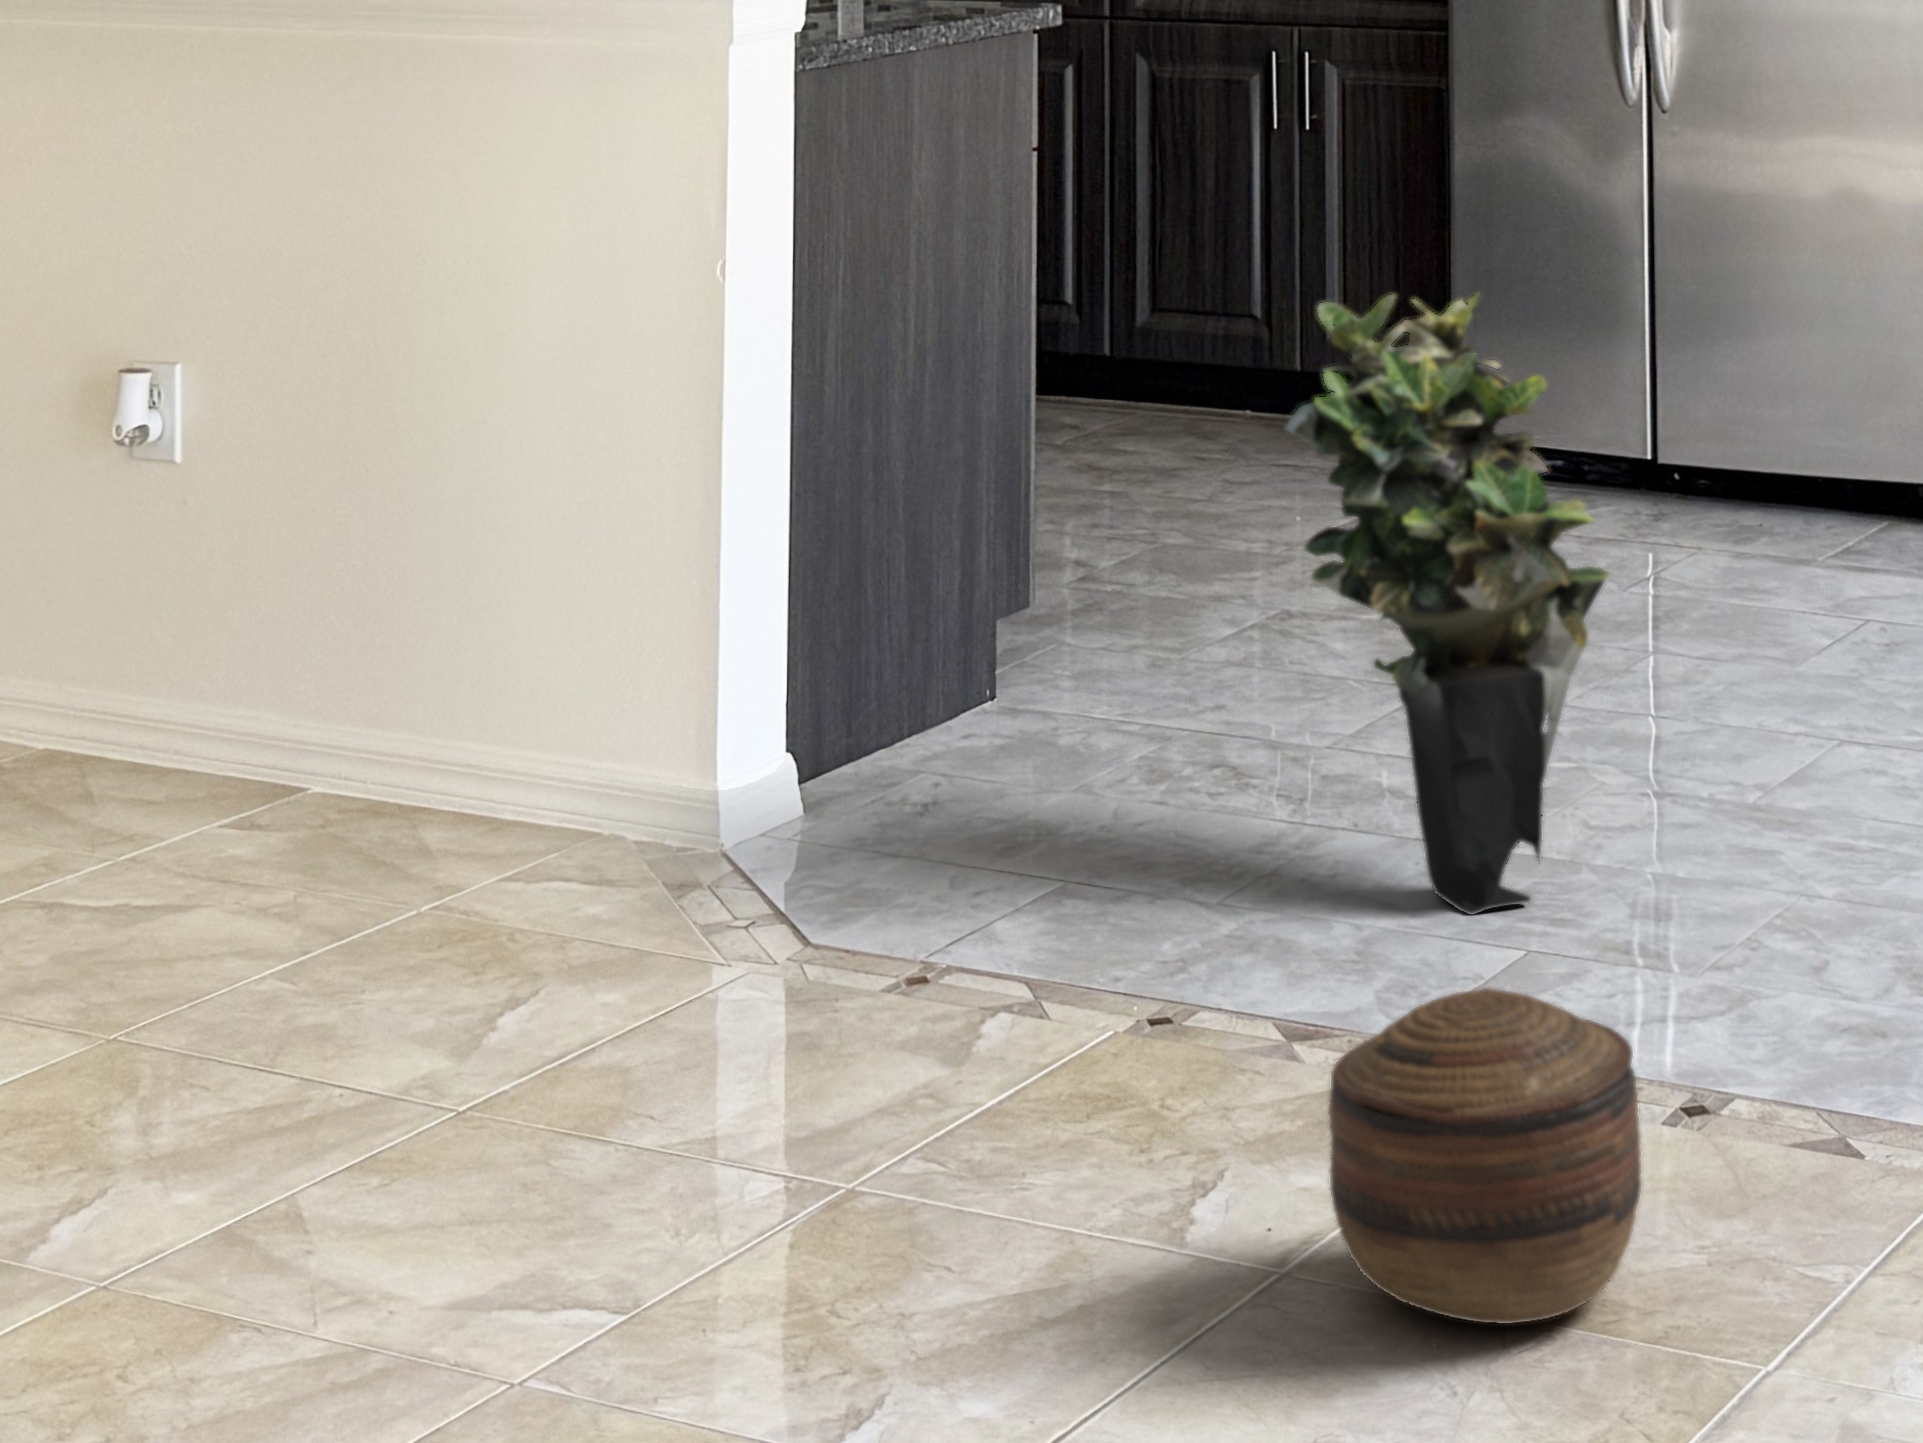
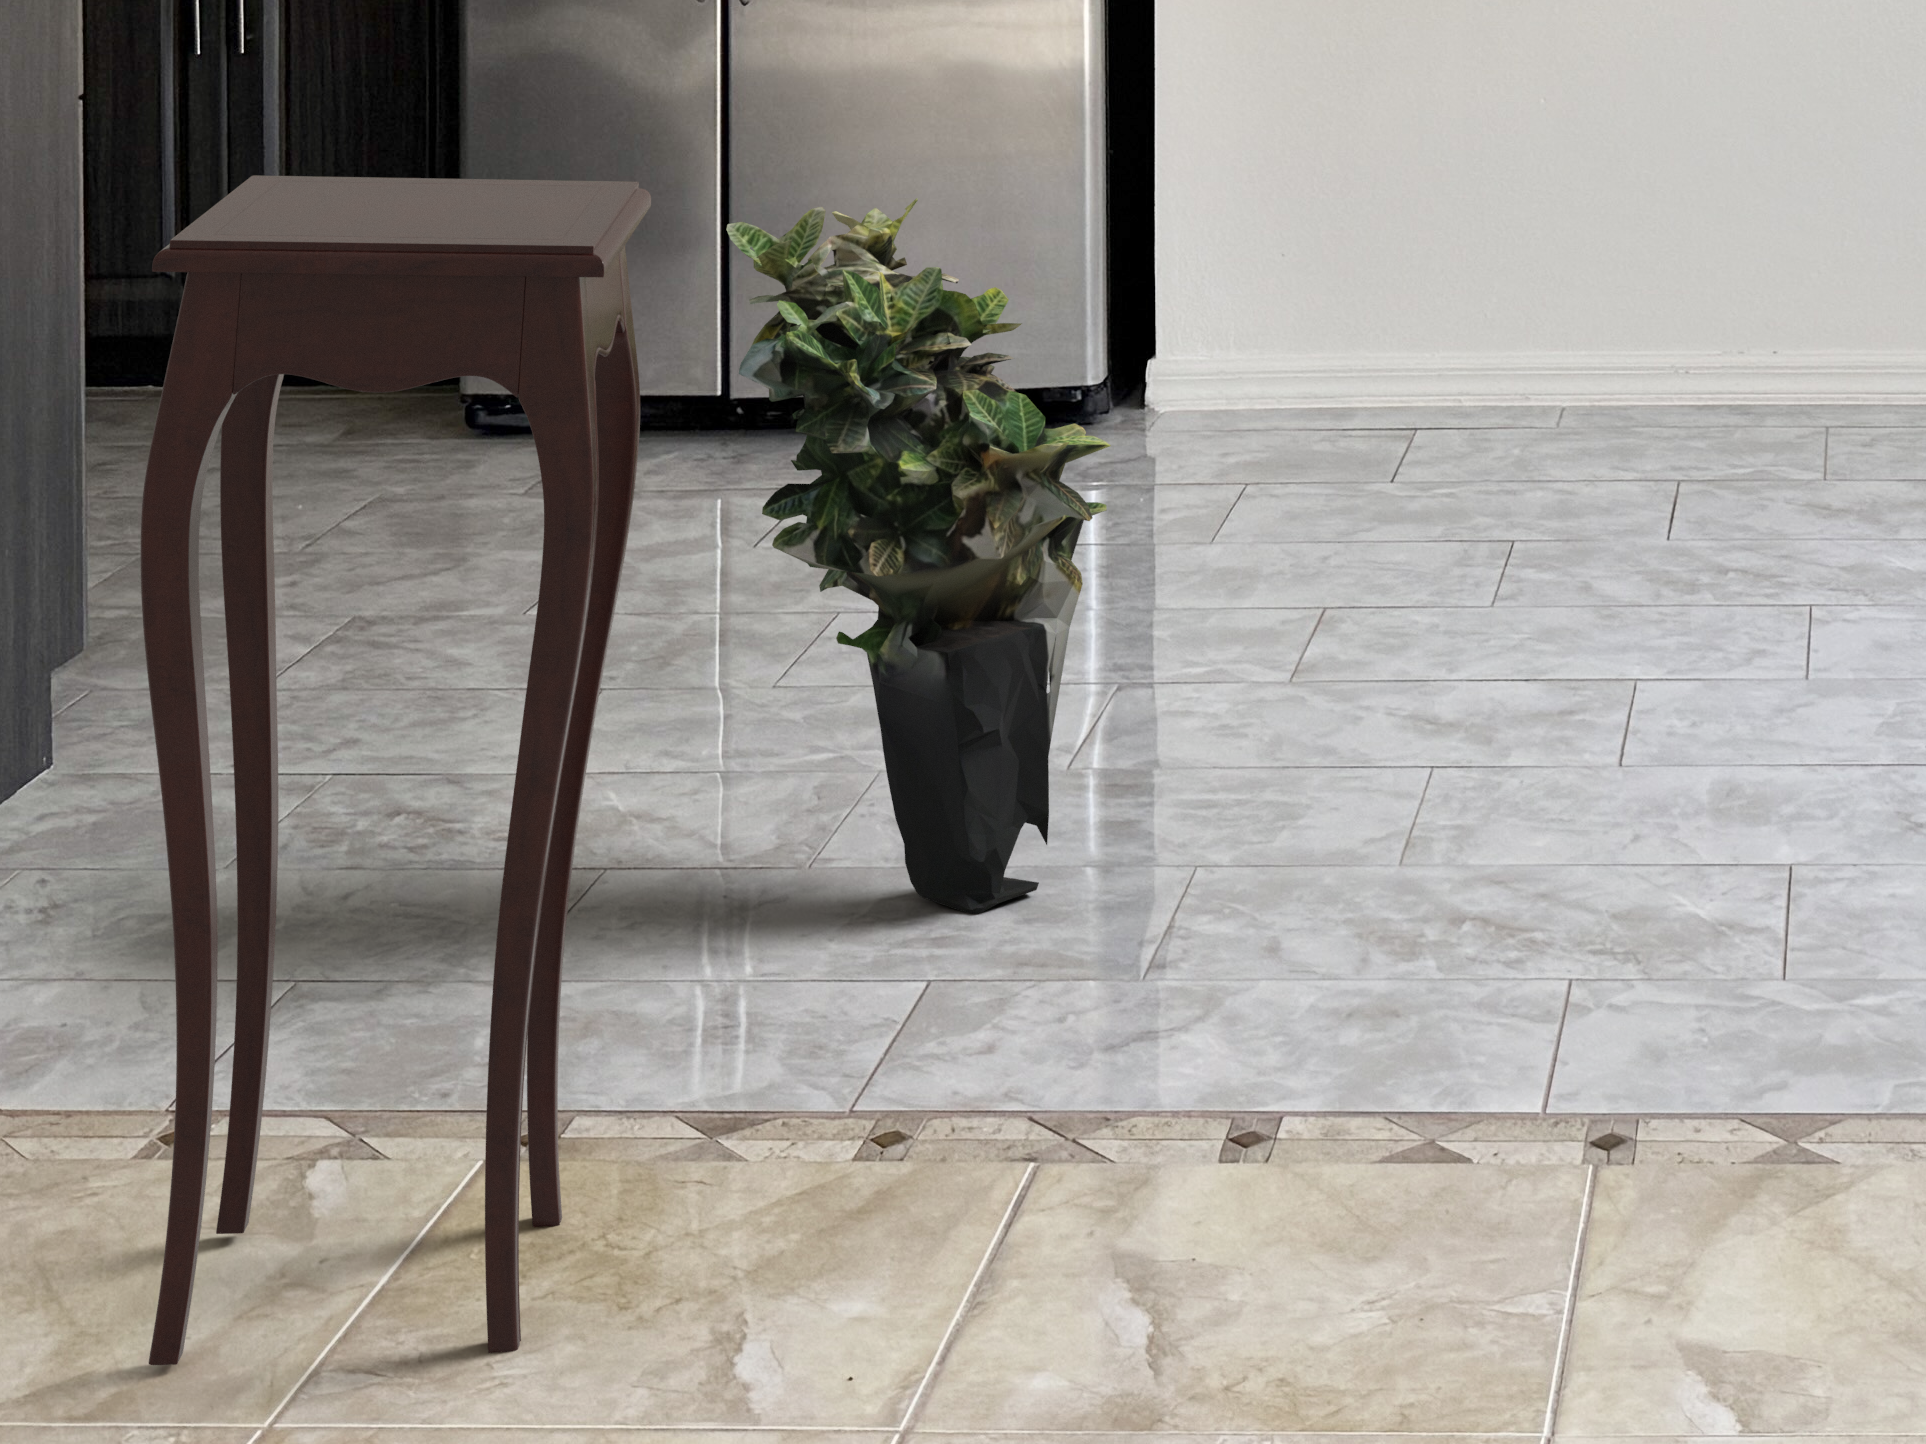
side table: none [573,234,1027,1190] -> present [140,176,651,1365]
basket: present [1328,988,1641,1323] -> none [1240,971,1606,1355]

